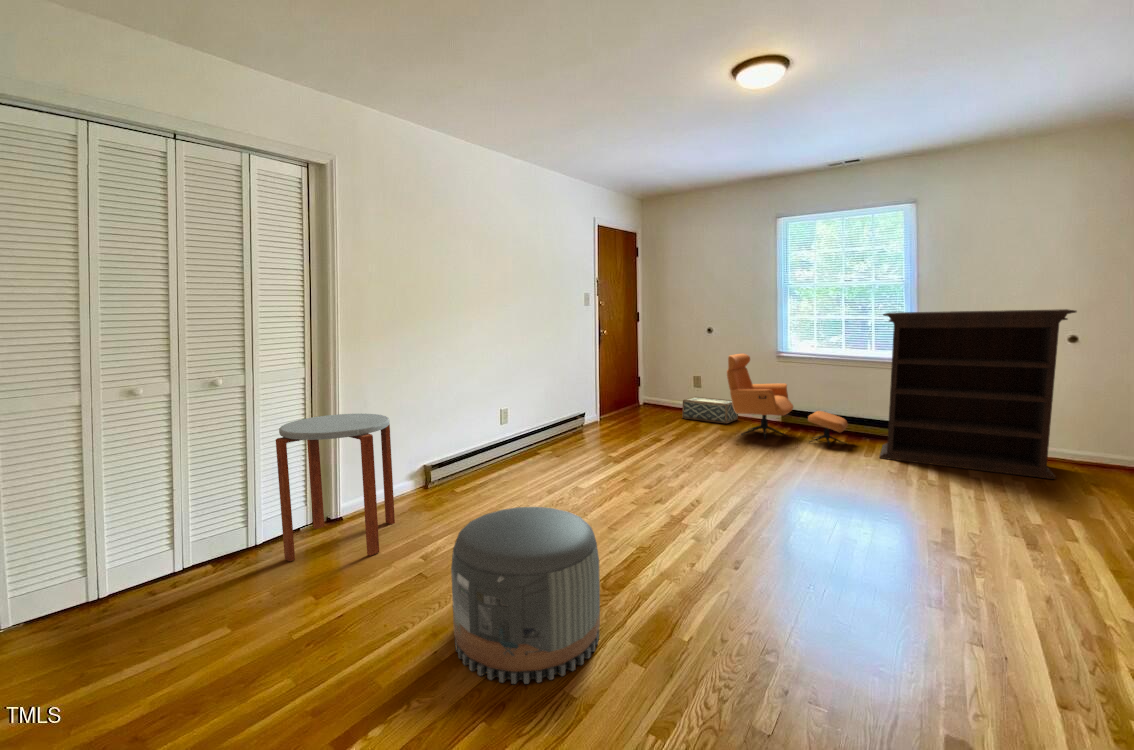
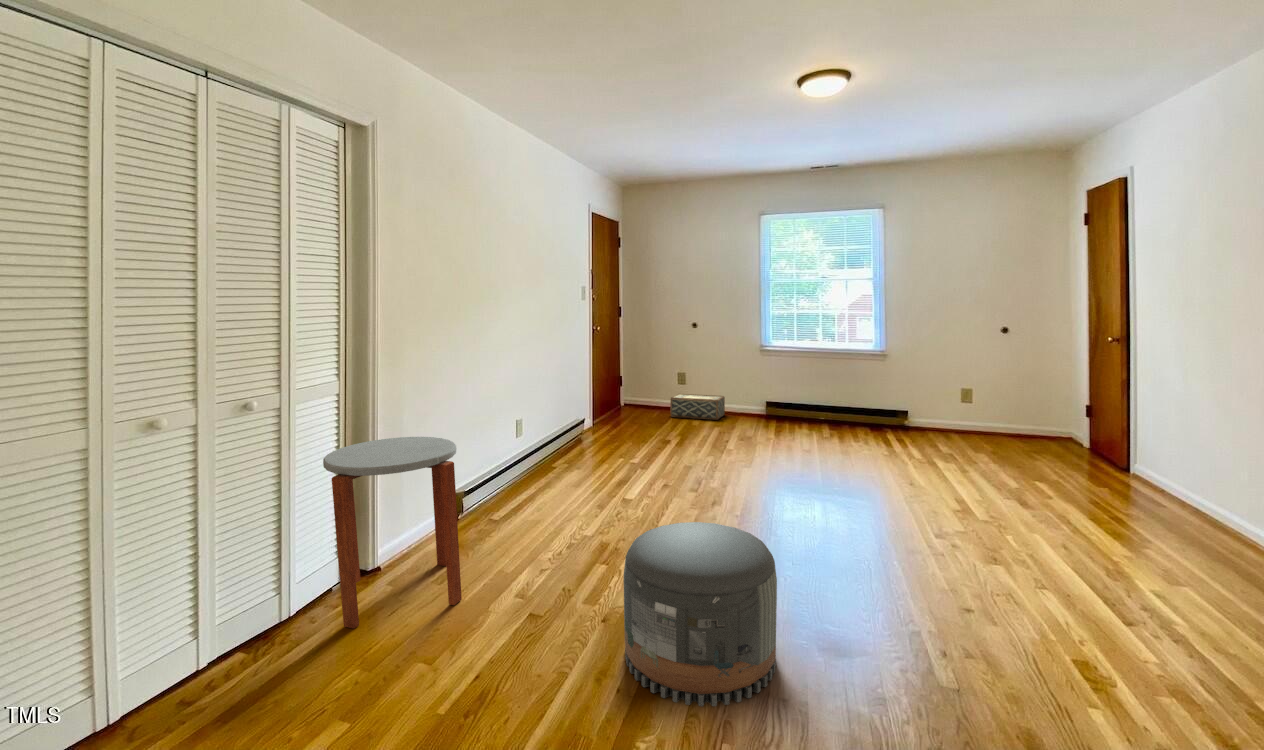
bookshelf: present [880,309,1077,479] -> none [866,307,1021,450]
armchair: present [727,354,848,446] -> none [724,349,837,436]

